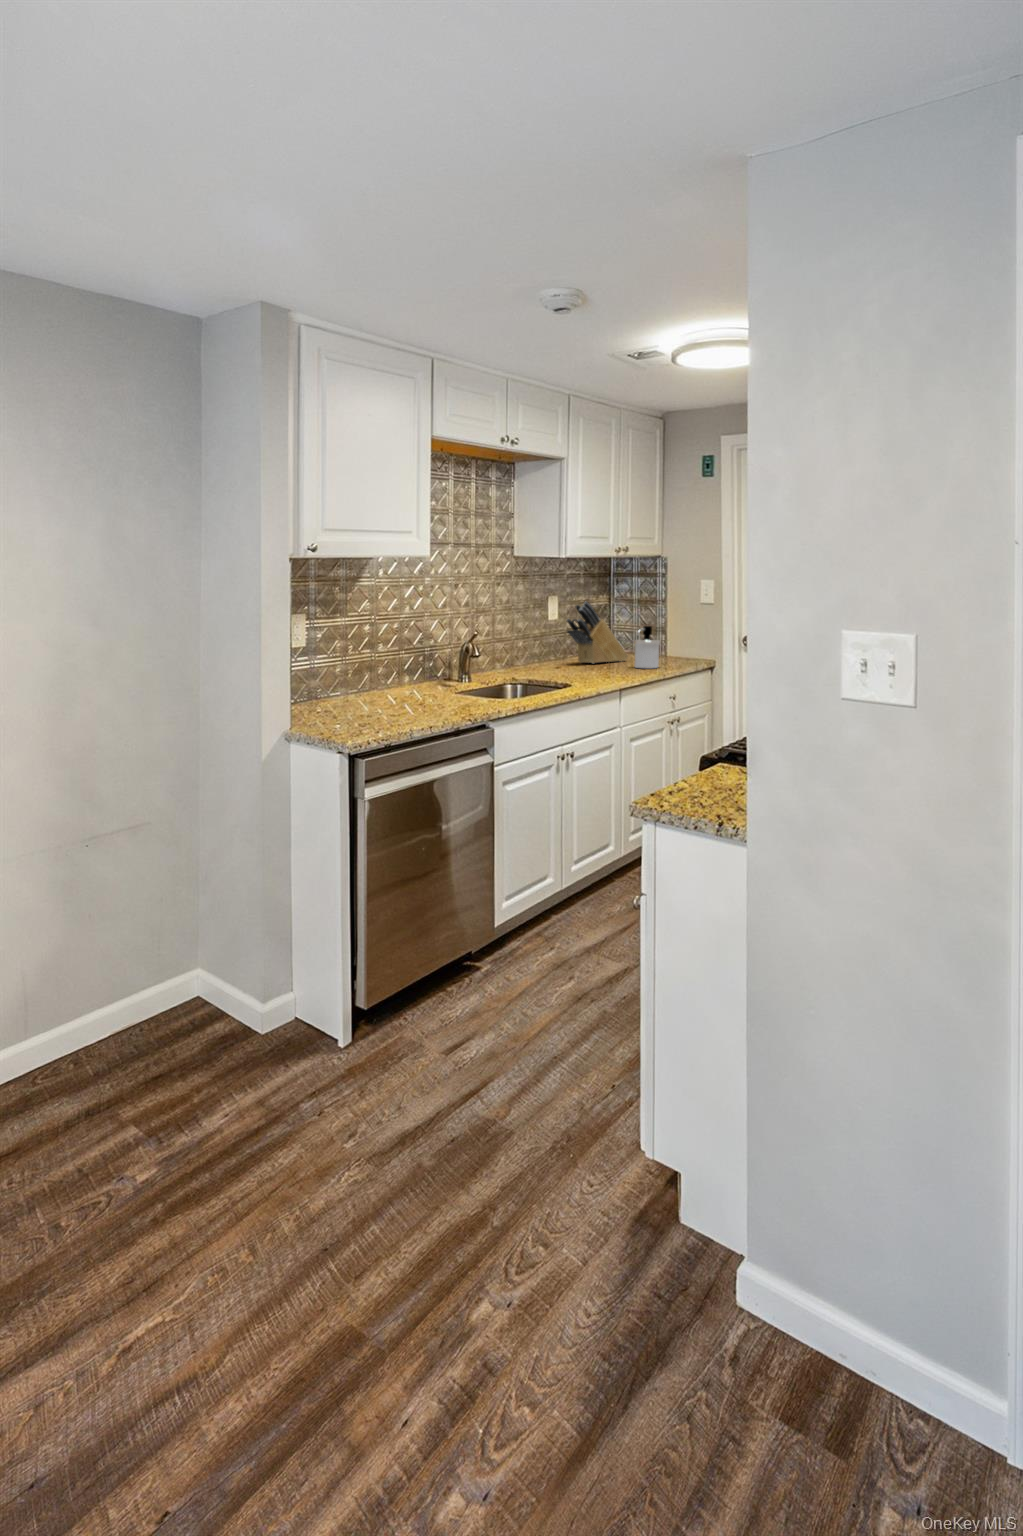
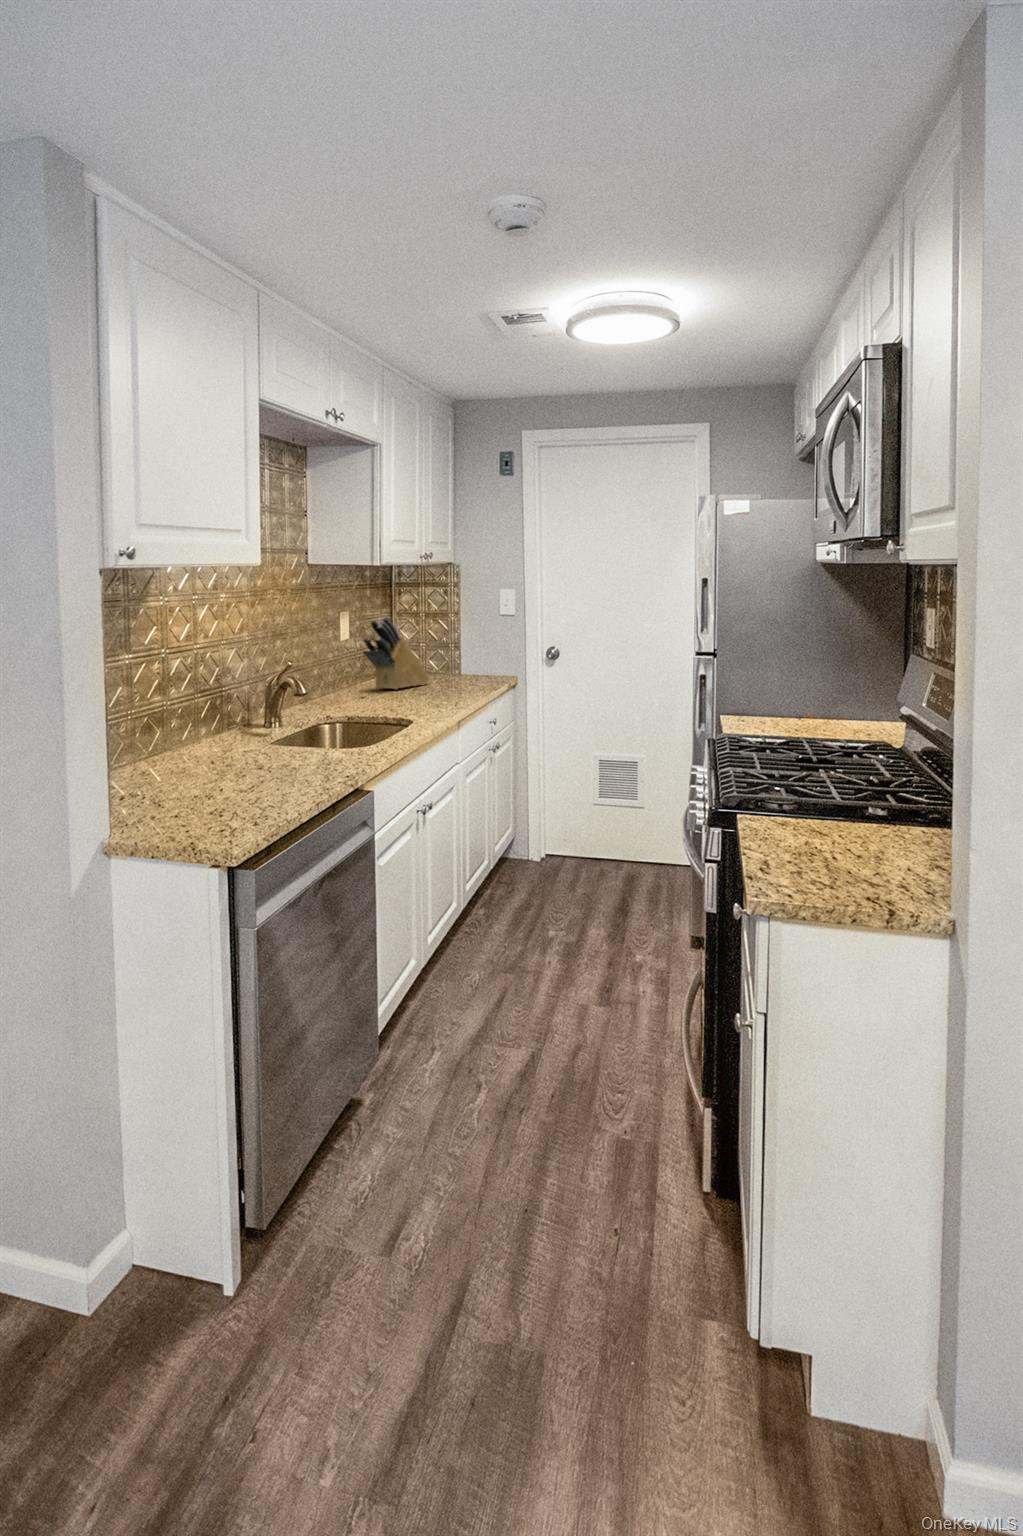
soap dispenser: present [634,626,660,669] -> none [448,645,477,694]

